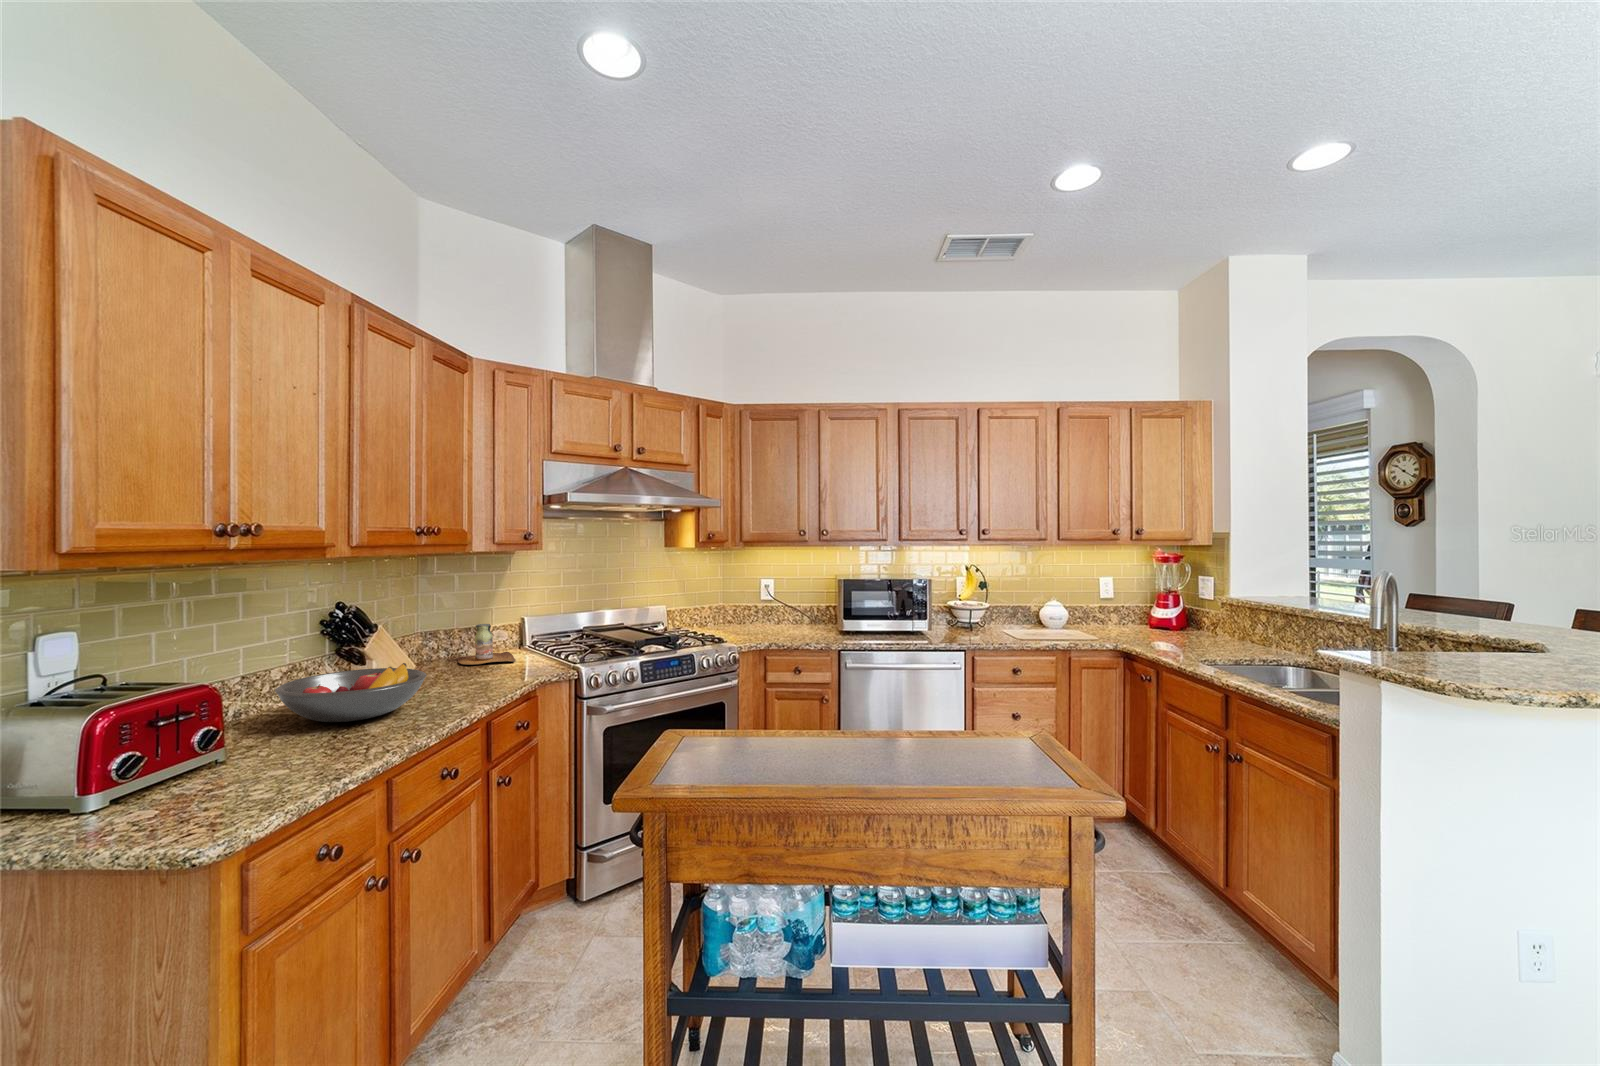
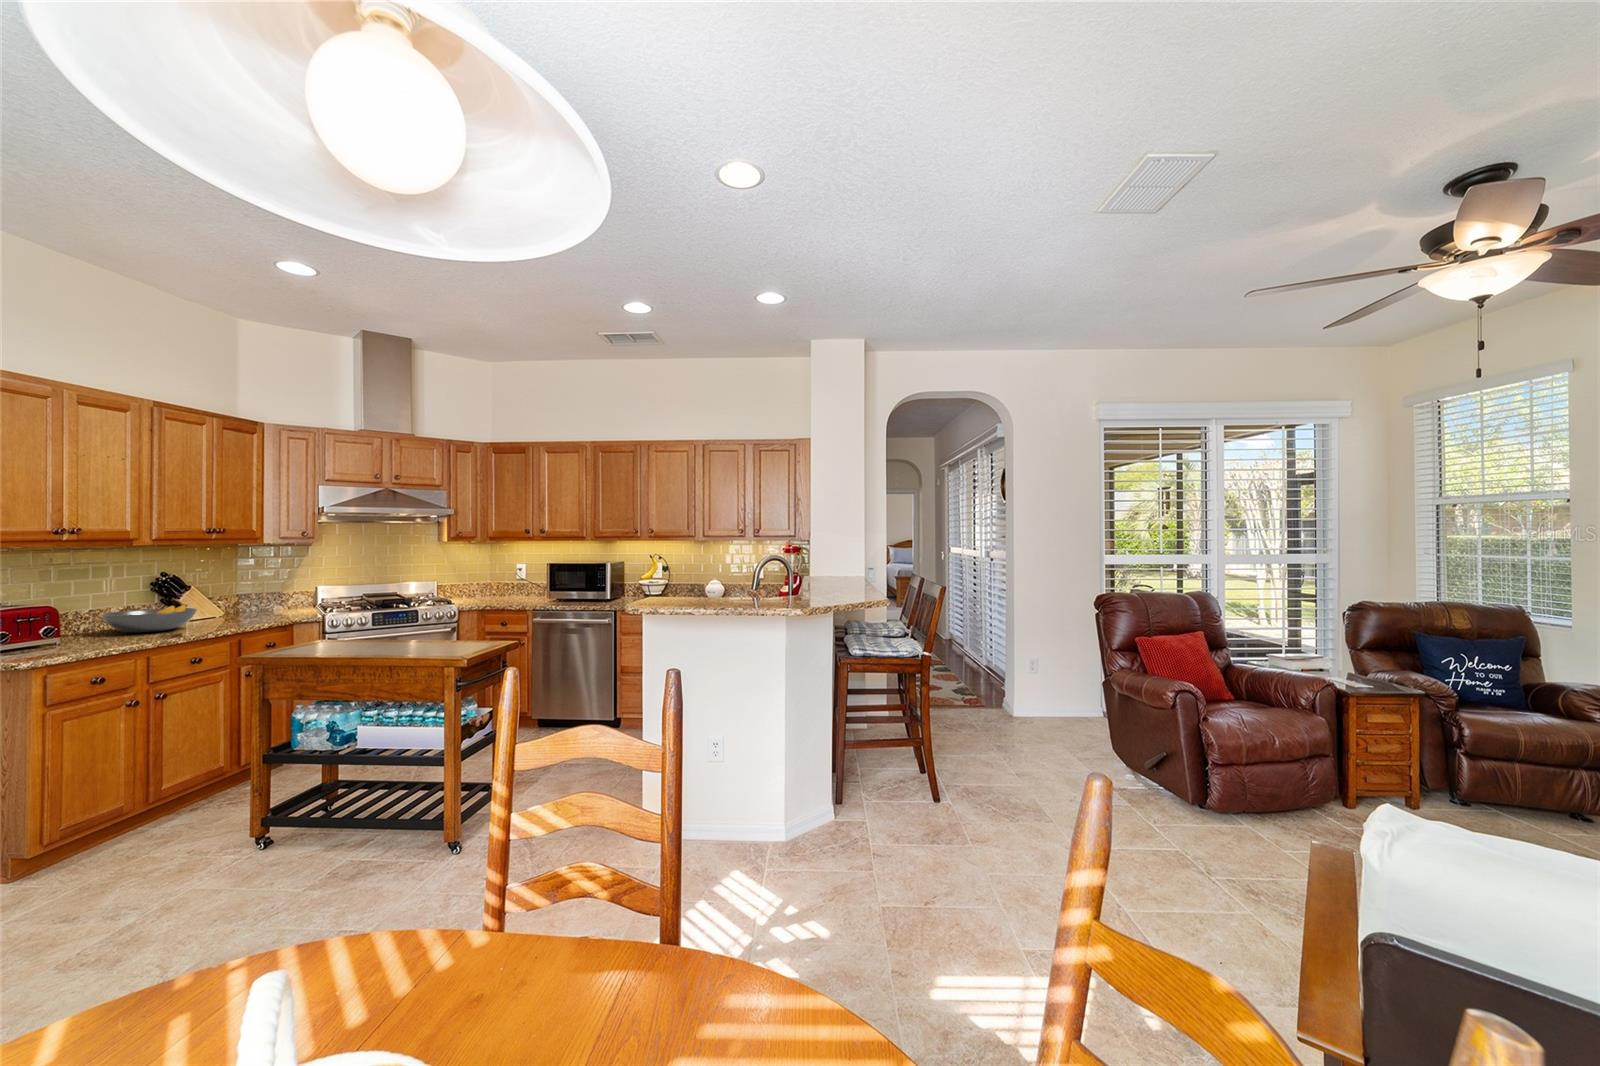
bottle: present [457,624,516,665] -> none [254,589,296,613]

